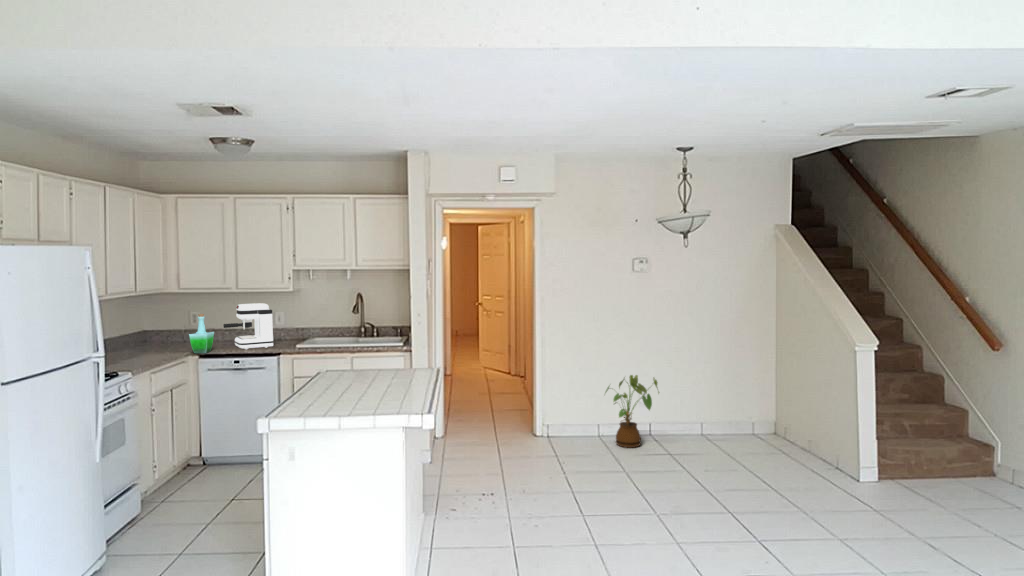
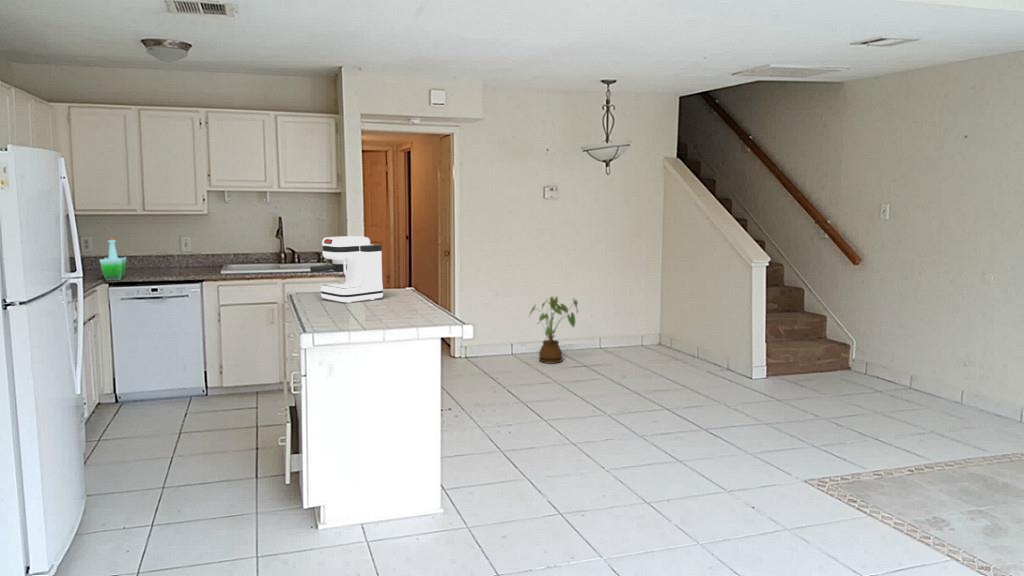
coffee maker: present [223,303,273,349] -> present [310,236,383,303]

